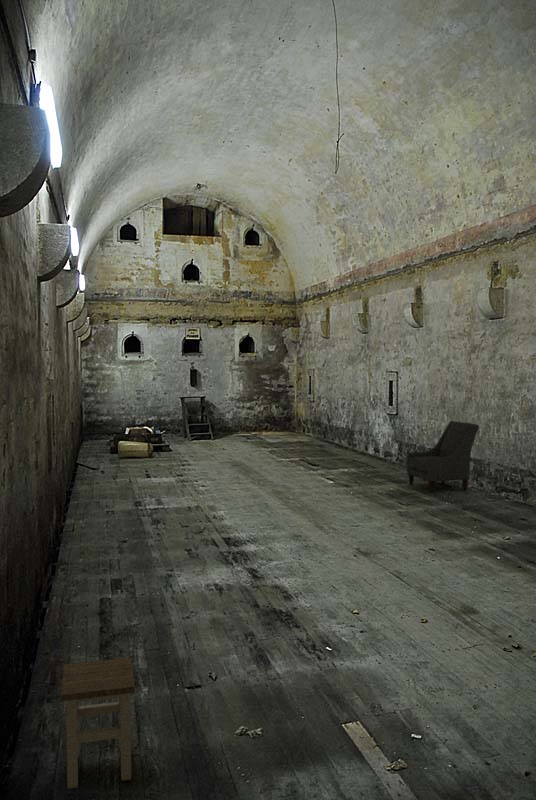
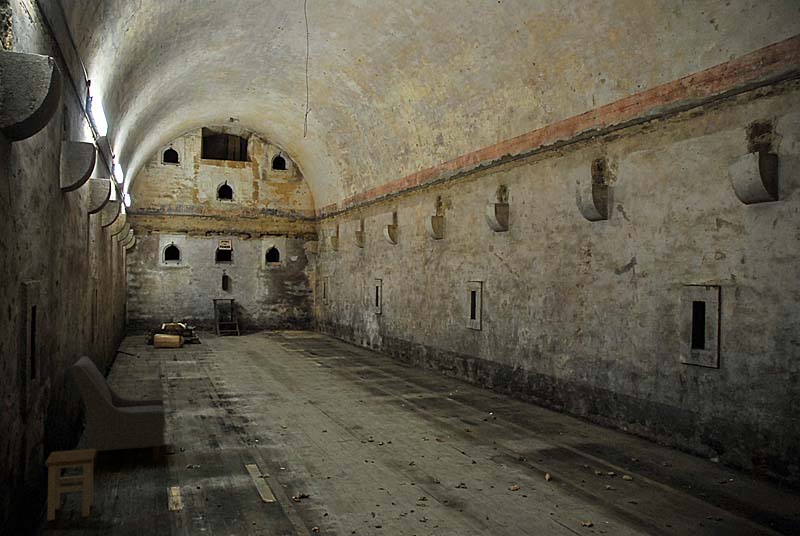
chair: present [407,421,479,492] -> present [70,356,165,468]

